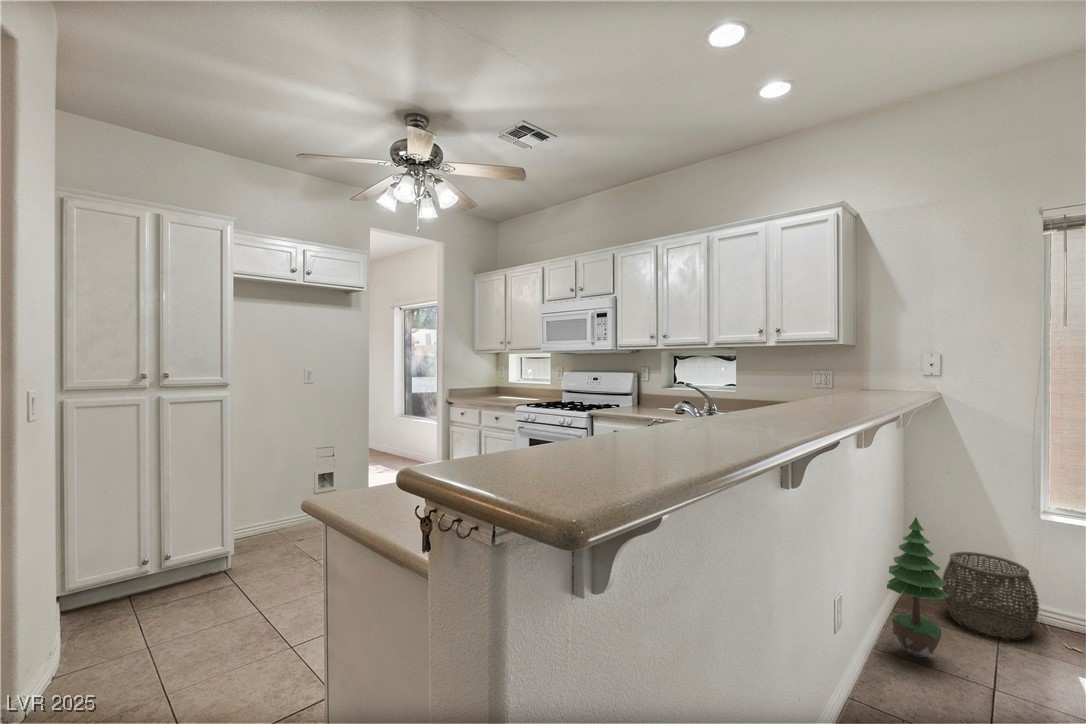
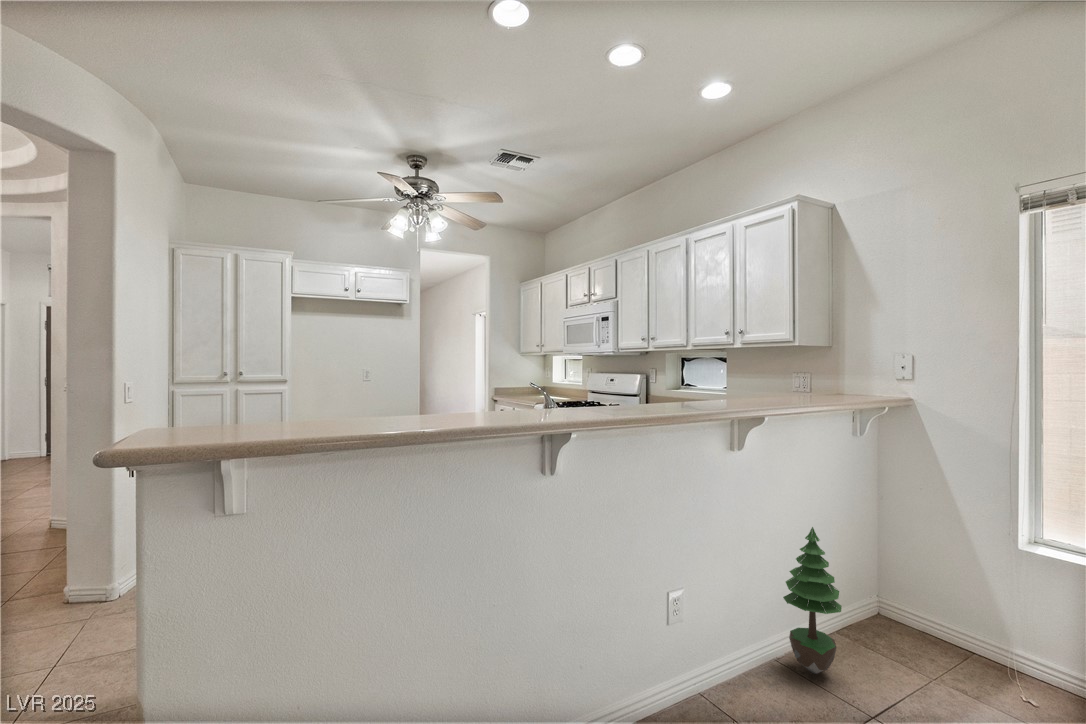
woven basket: present [942,552,1039,639] -> none [891,576,997,680]

